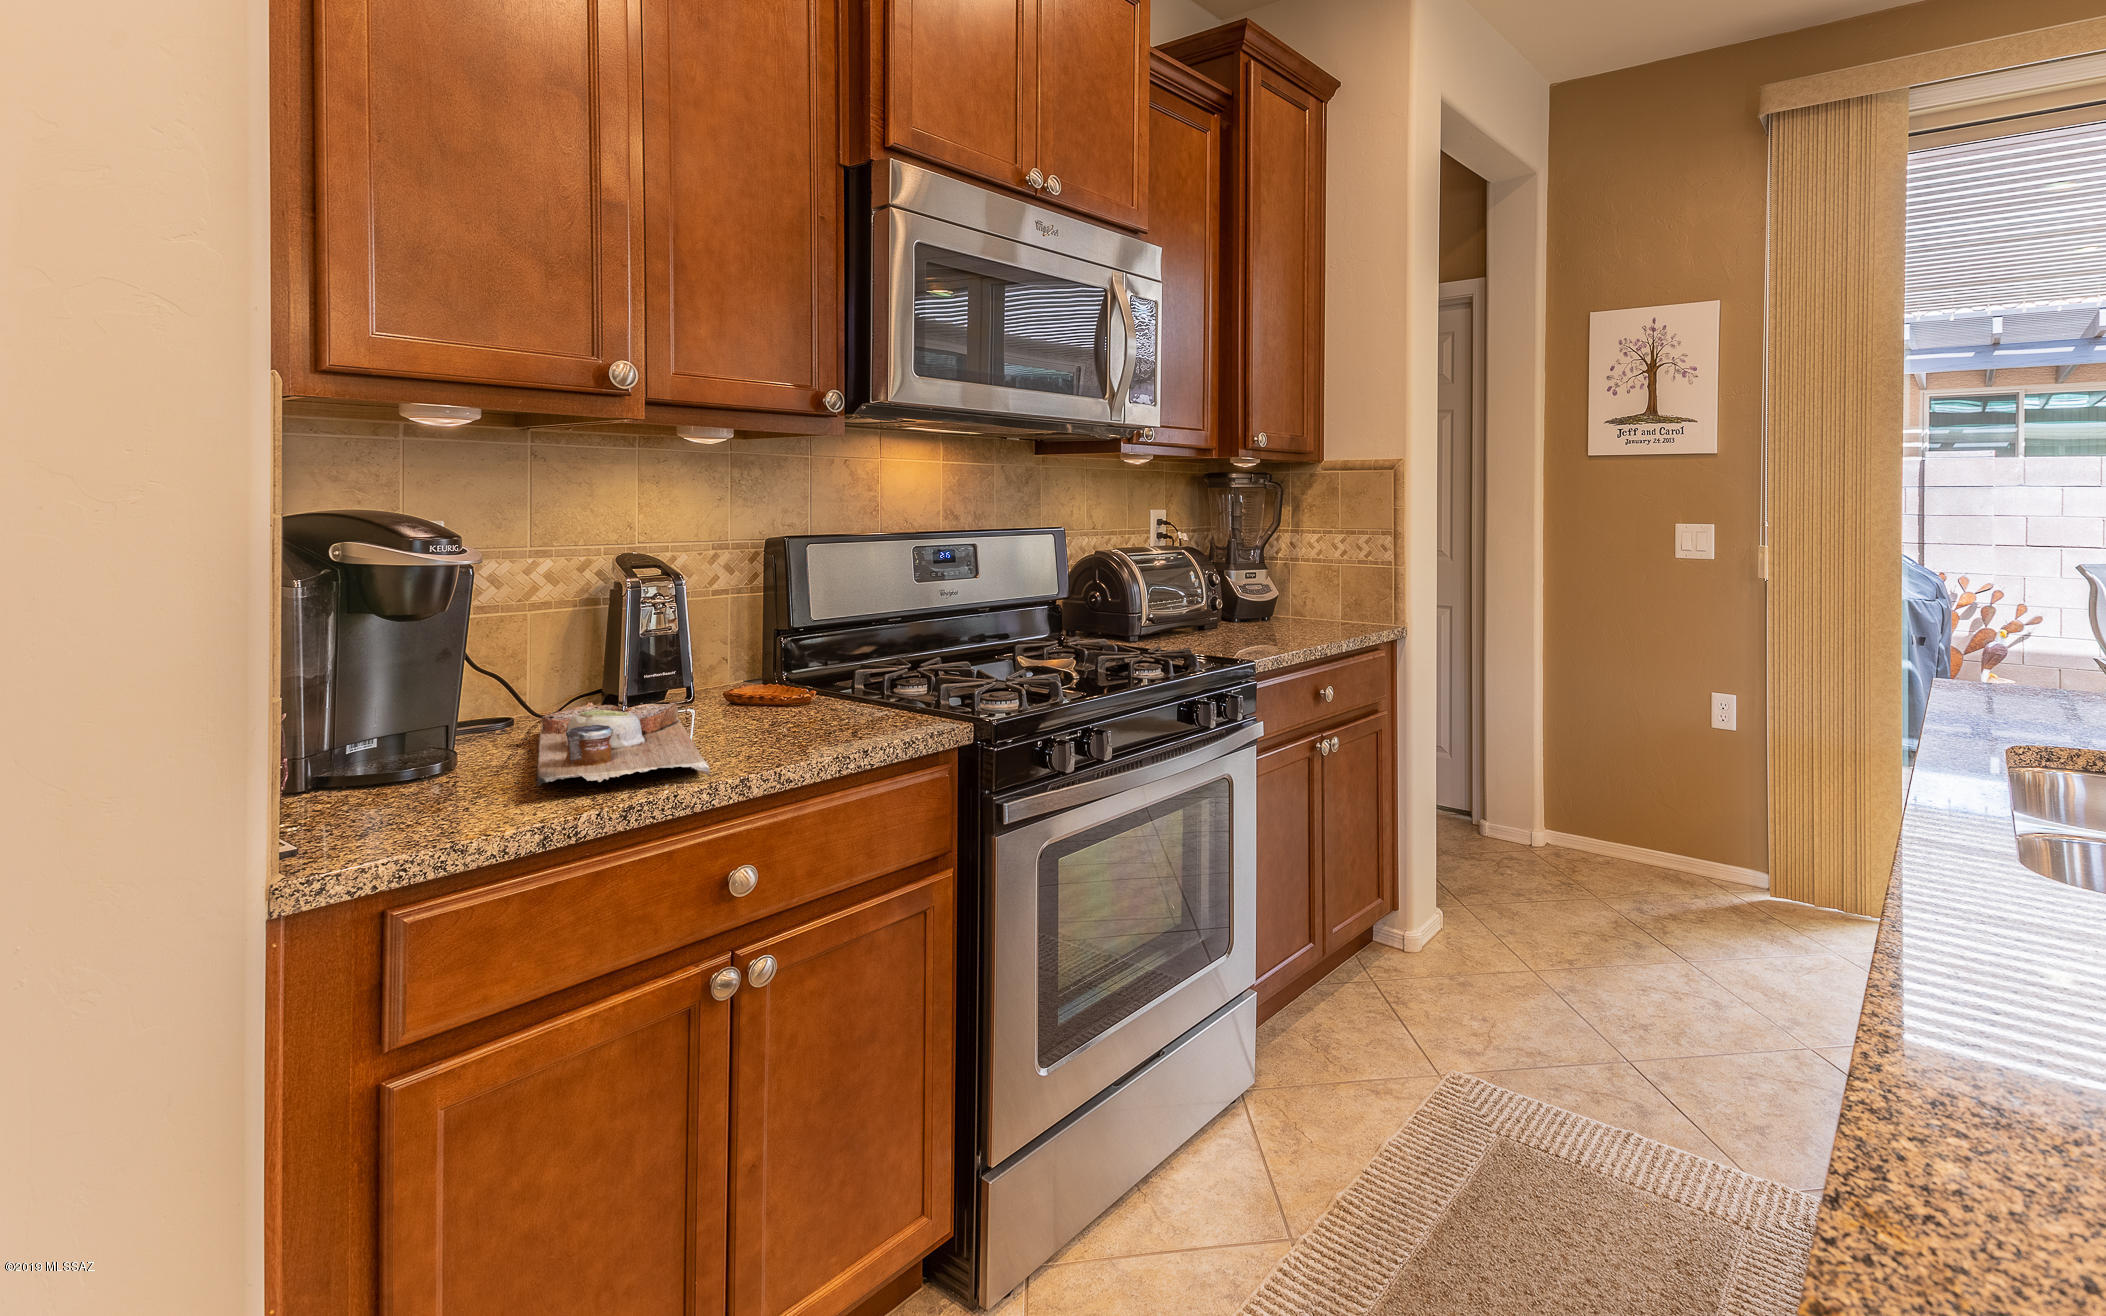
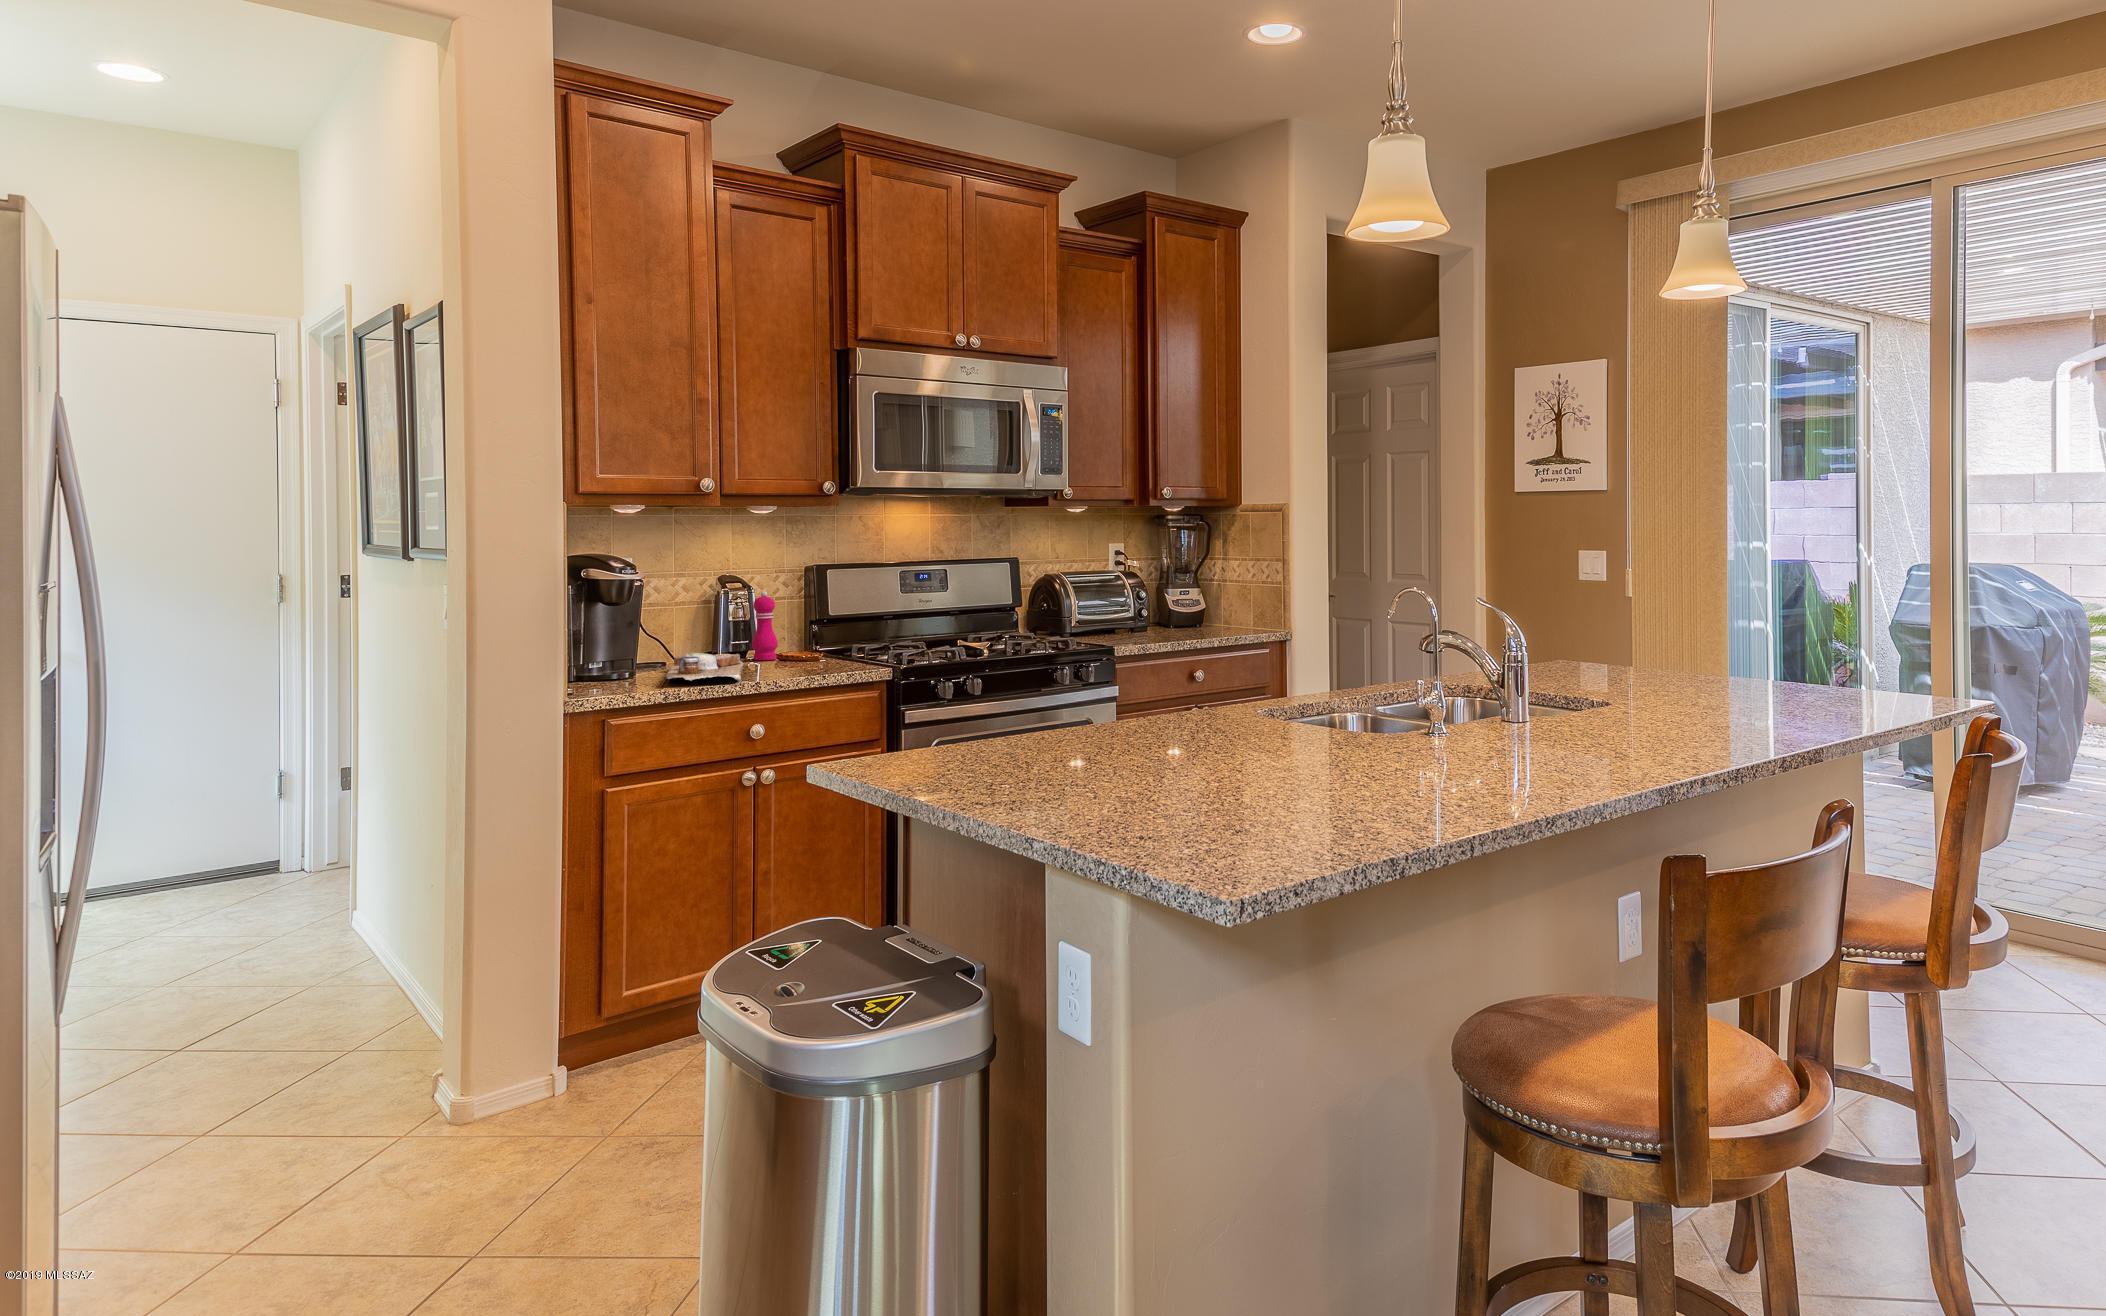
pepper mill: none [687,583,735,707] -> present [752,591,778,660]

